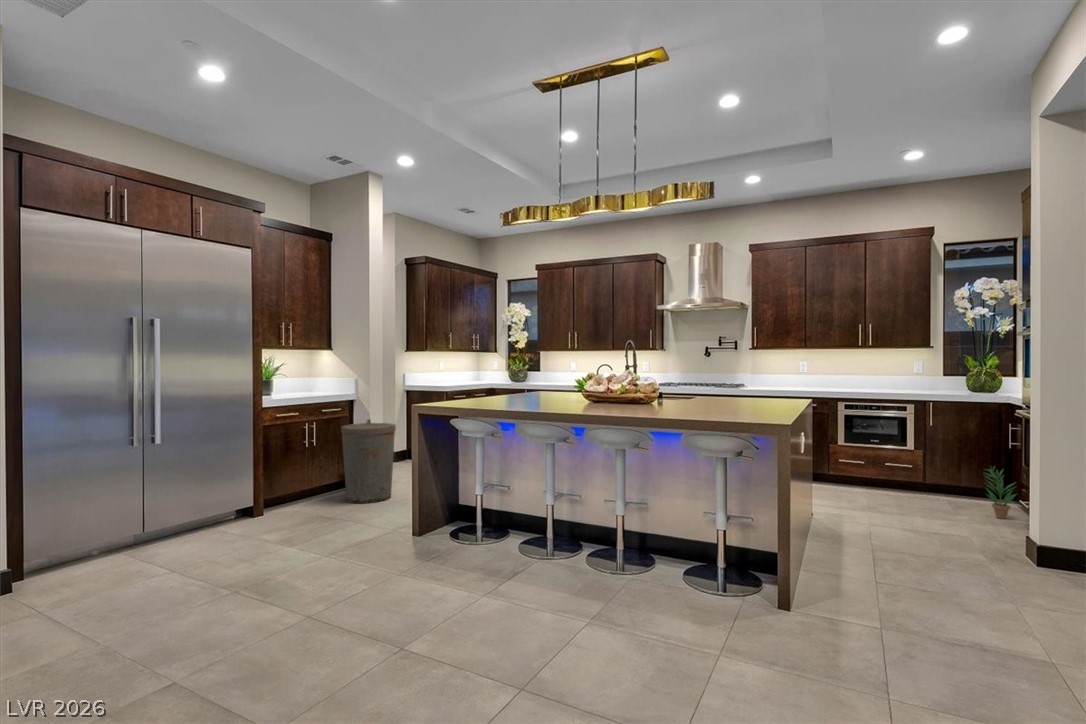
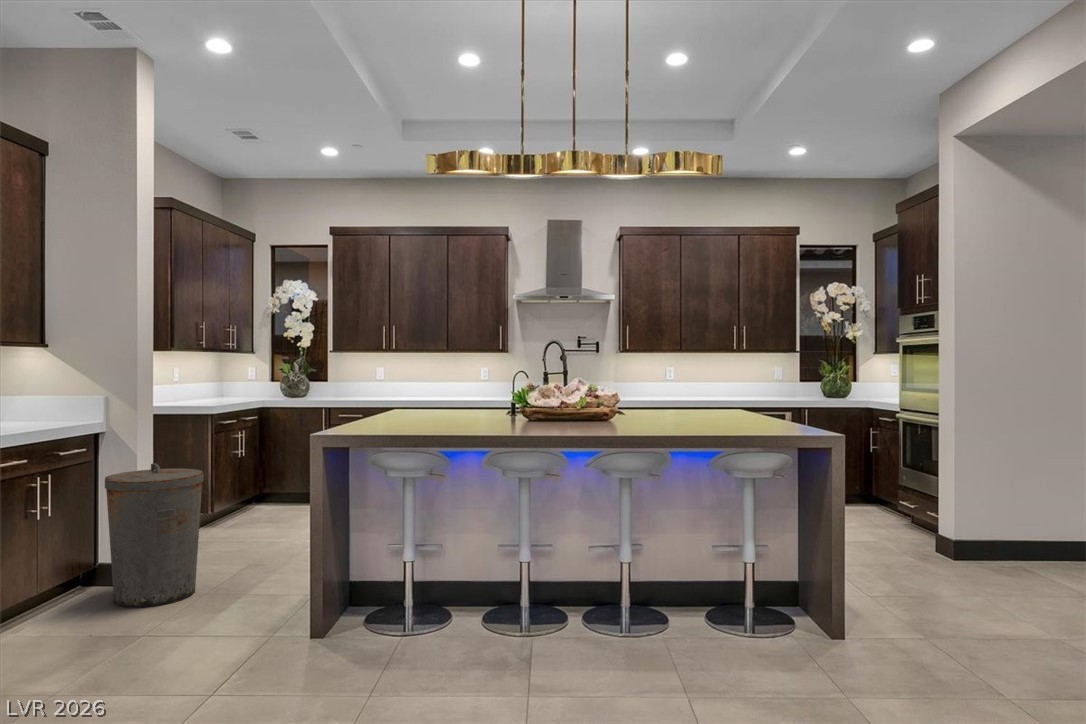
potted plant: present [985,467,1016,519] -> none [865,466,896,518]

